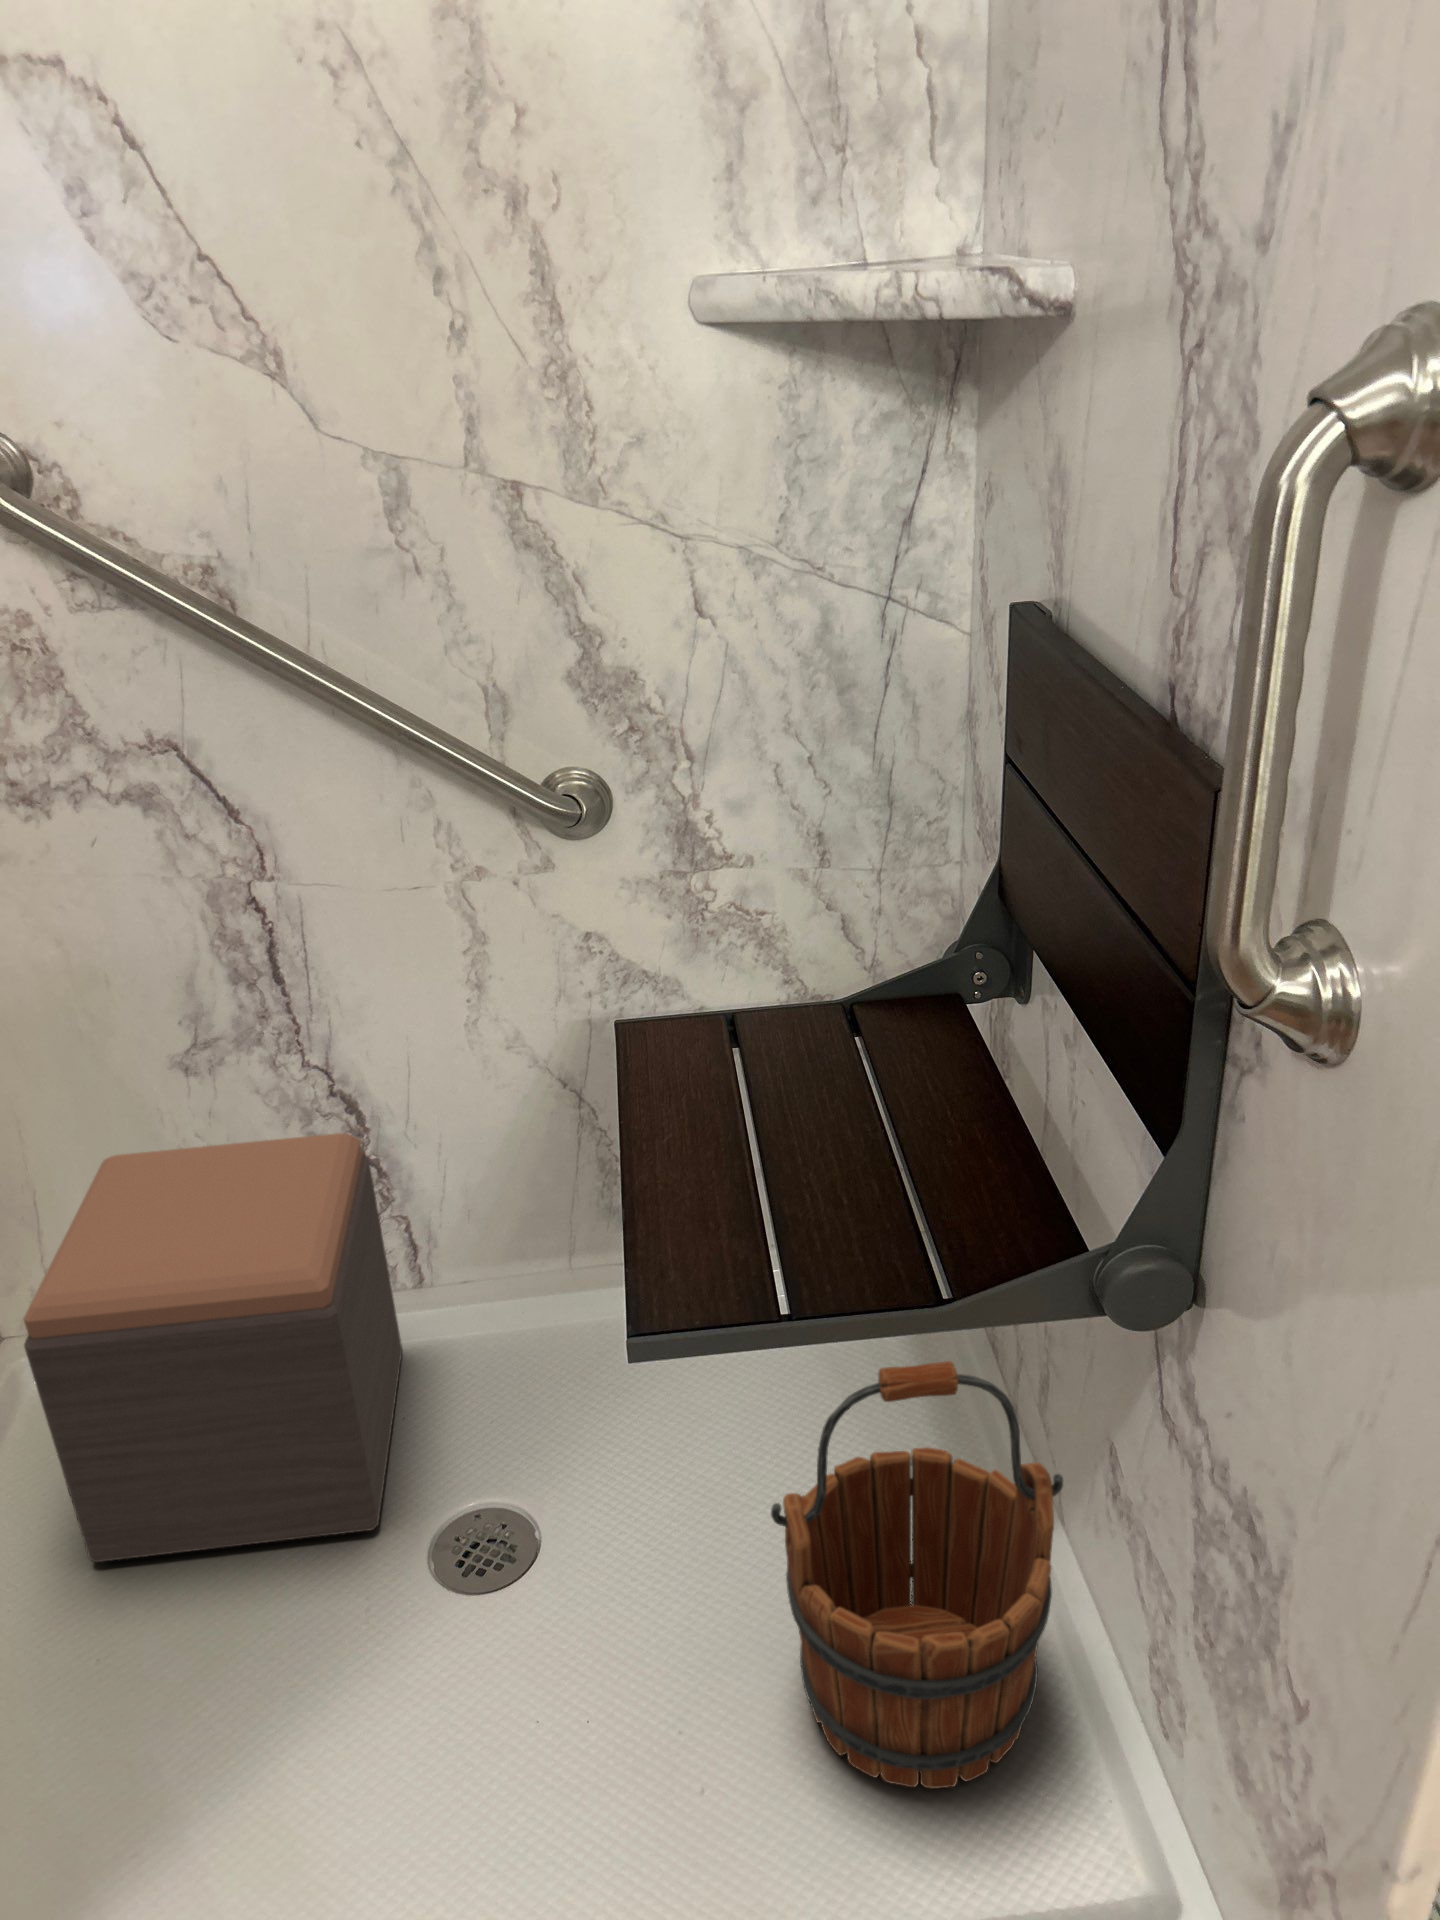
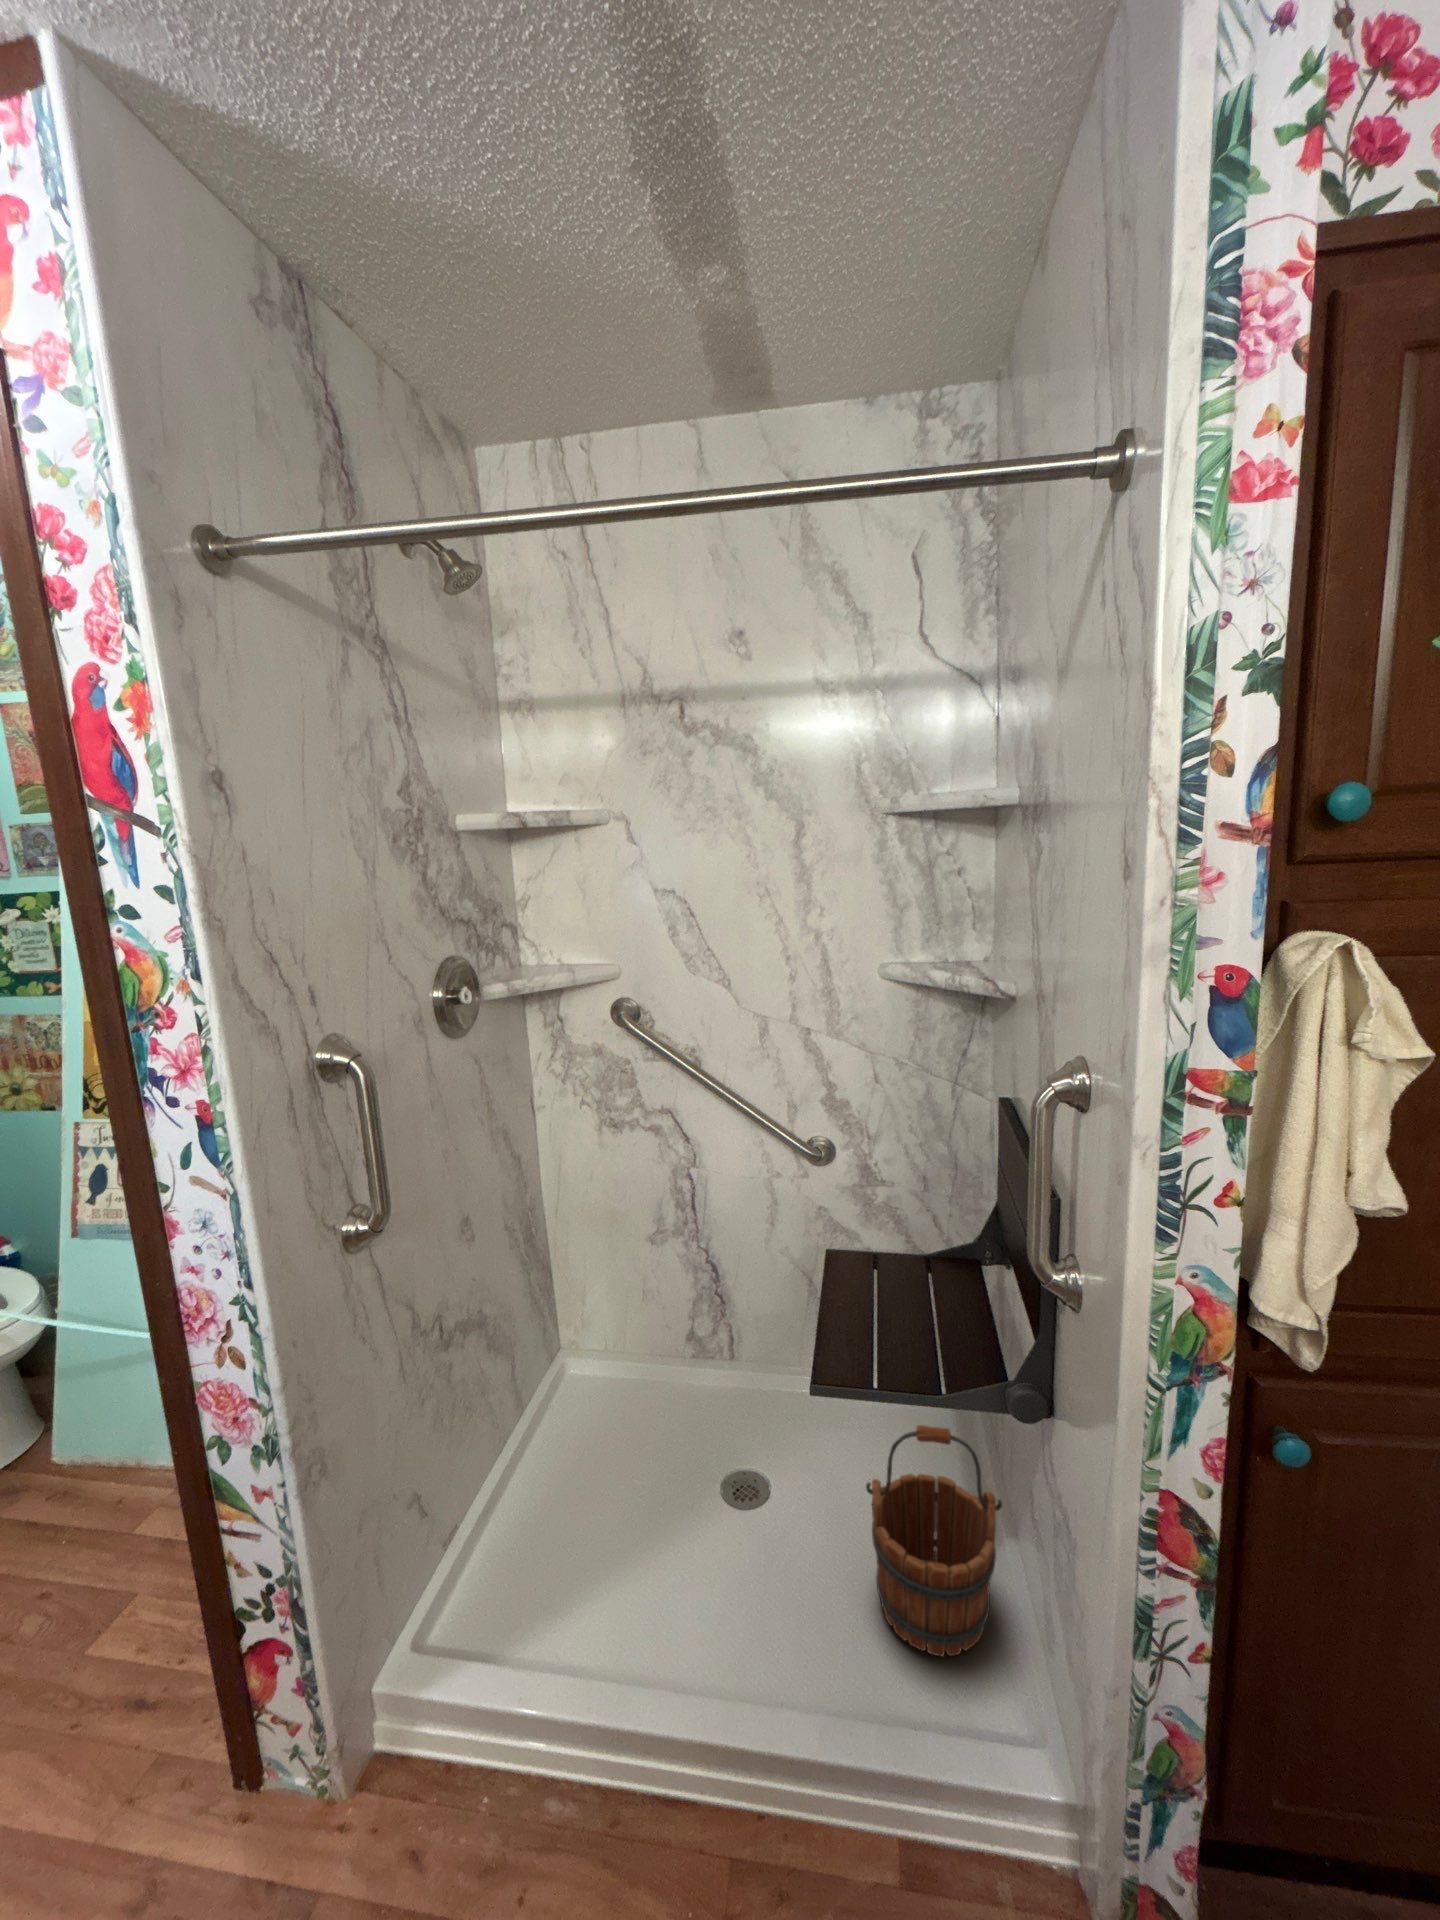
footstool: present [23,1133,402,1562] -> none [579,1273,721,1466]

